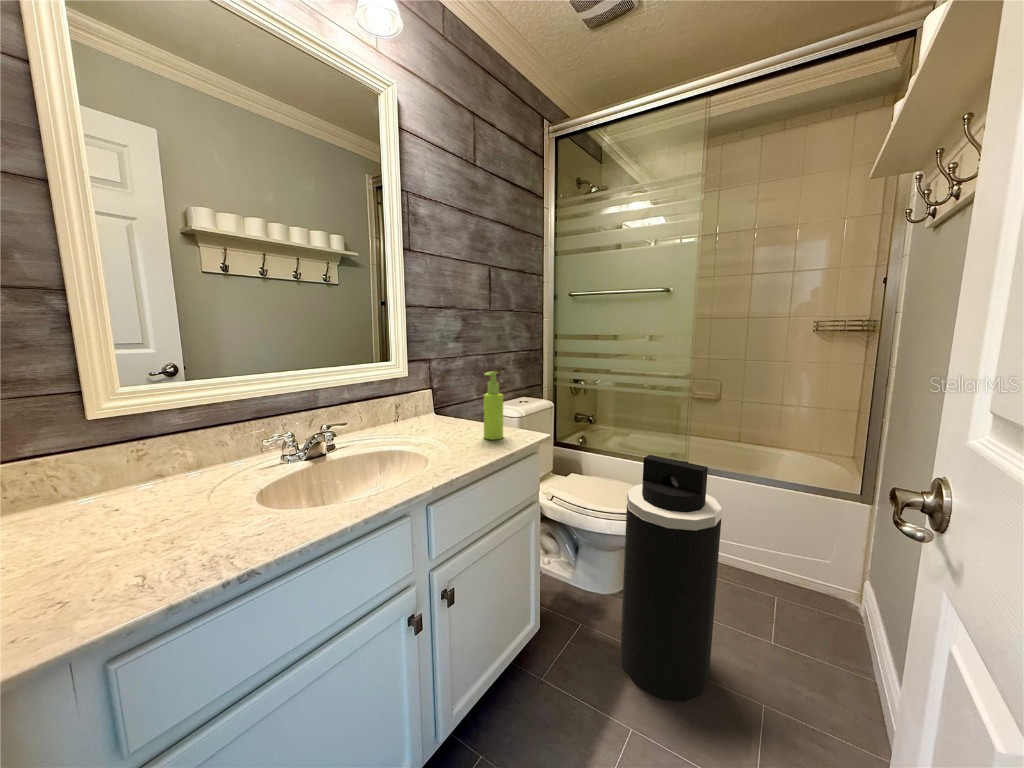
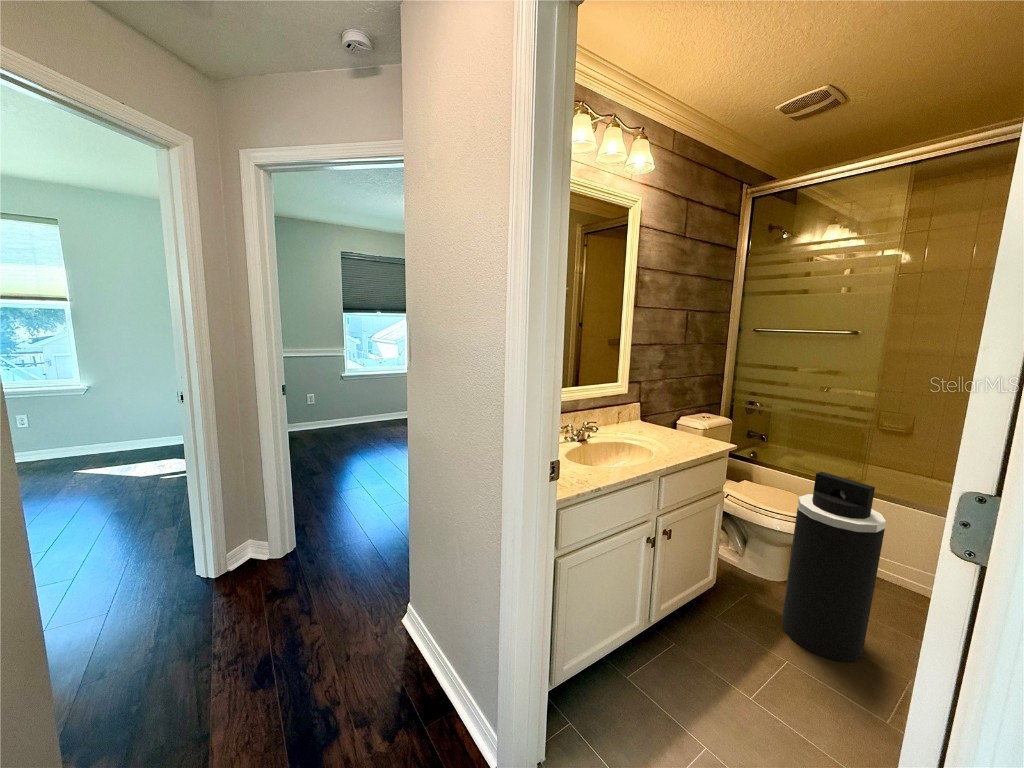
soap dispenser: present [484,371,503,440] -> none [687,398,704,444]

